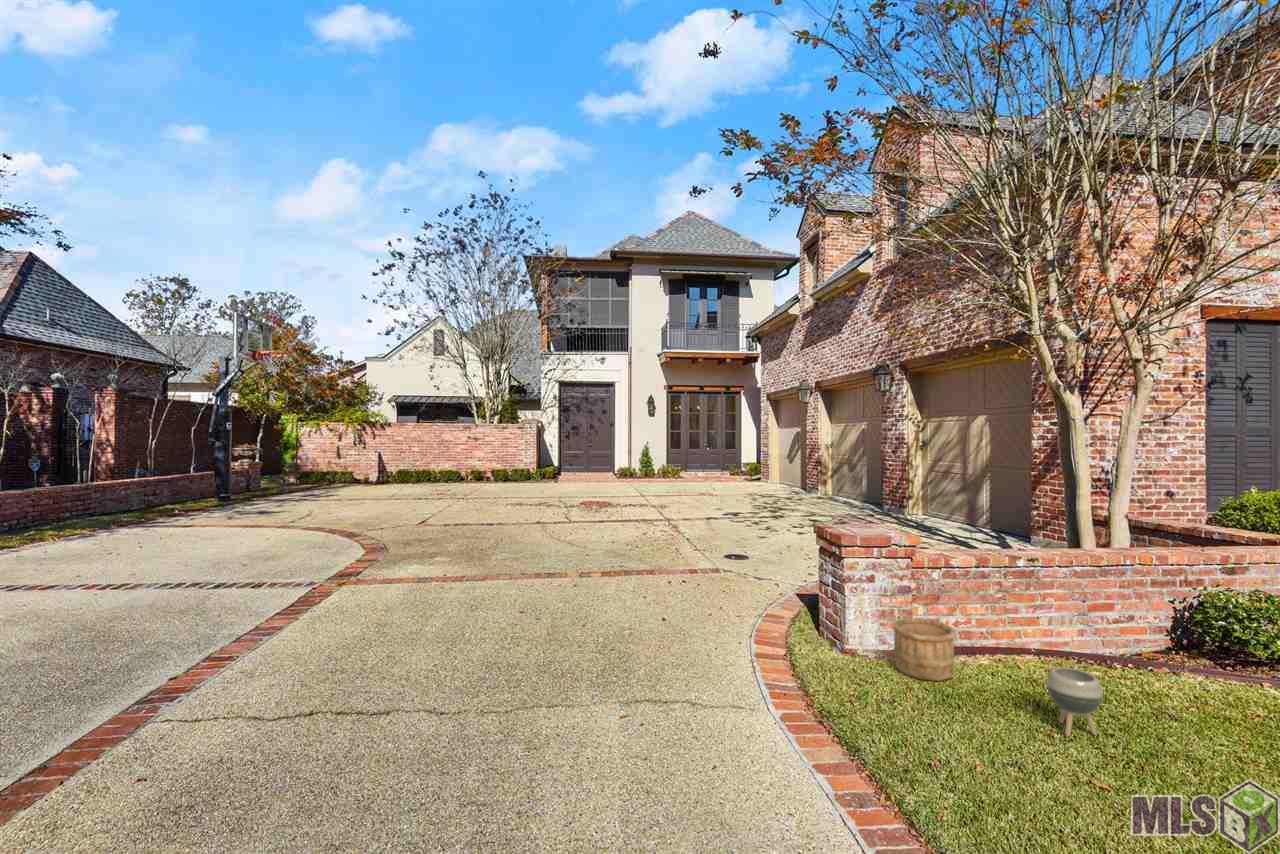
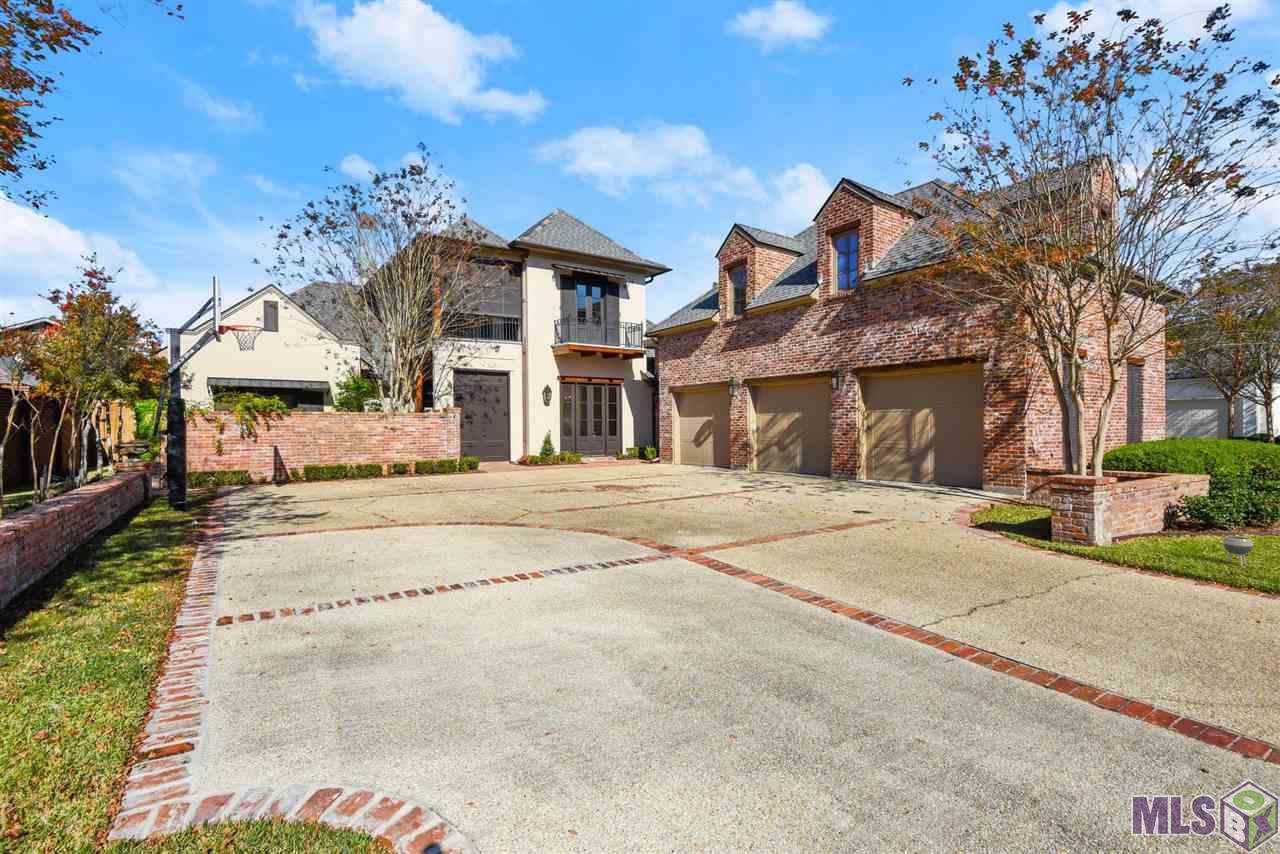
wooden bucket: present [893,618,955,681] -> none [1117,526,1158,557]

